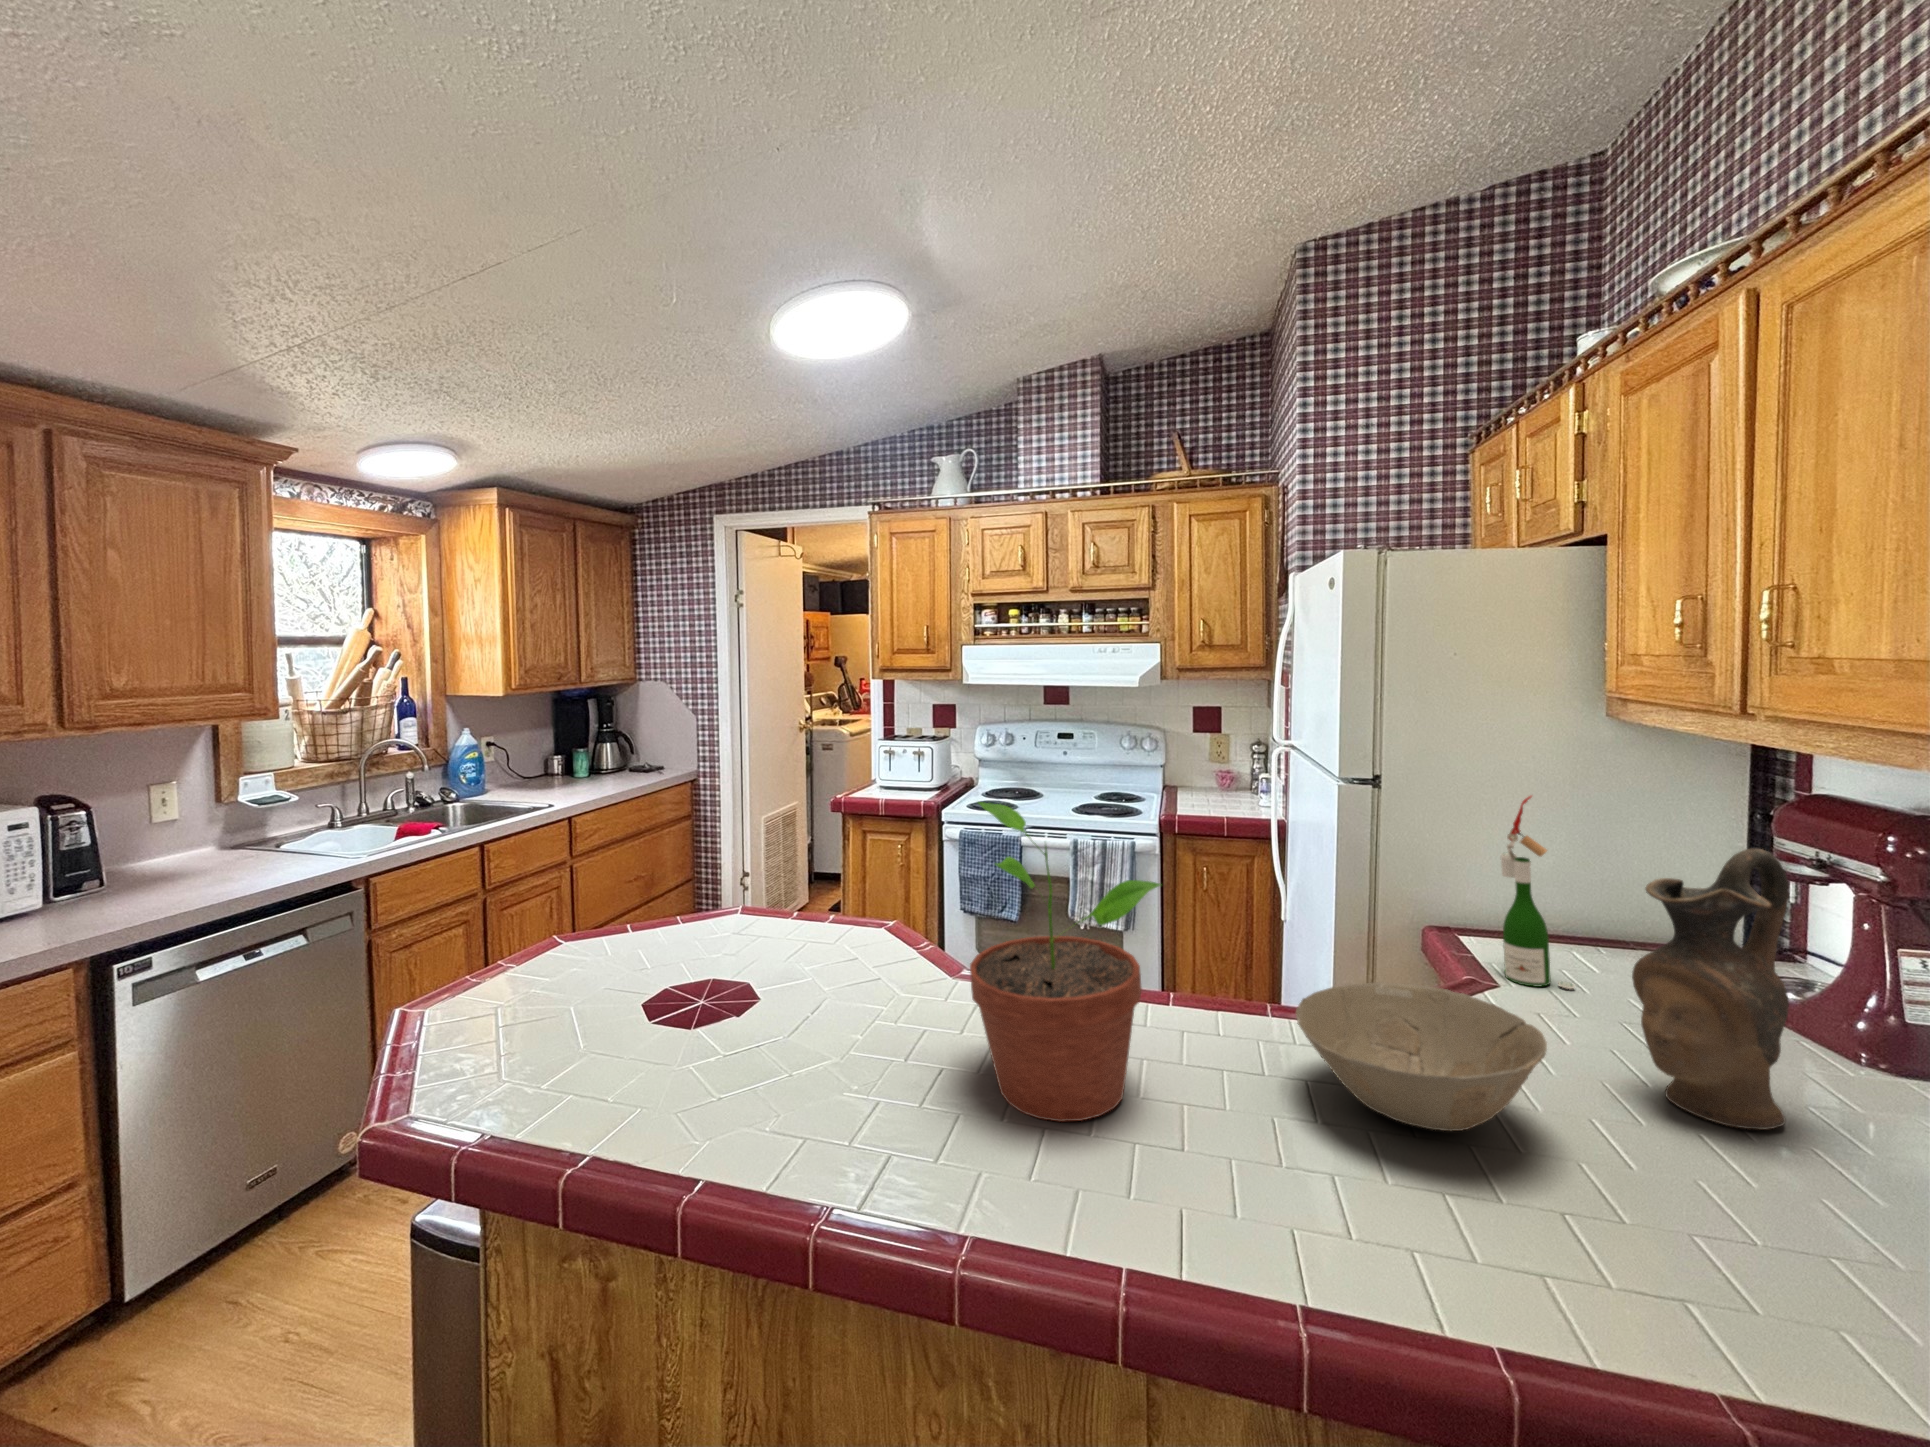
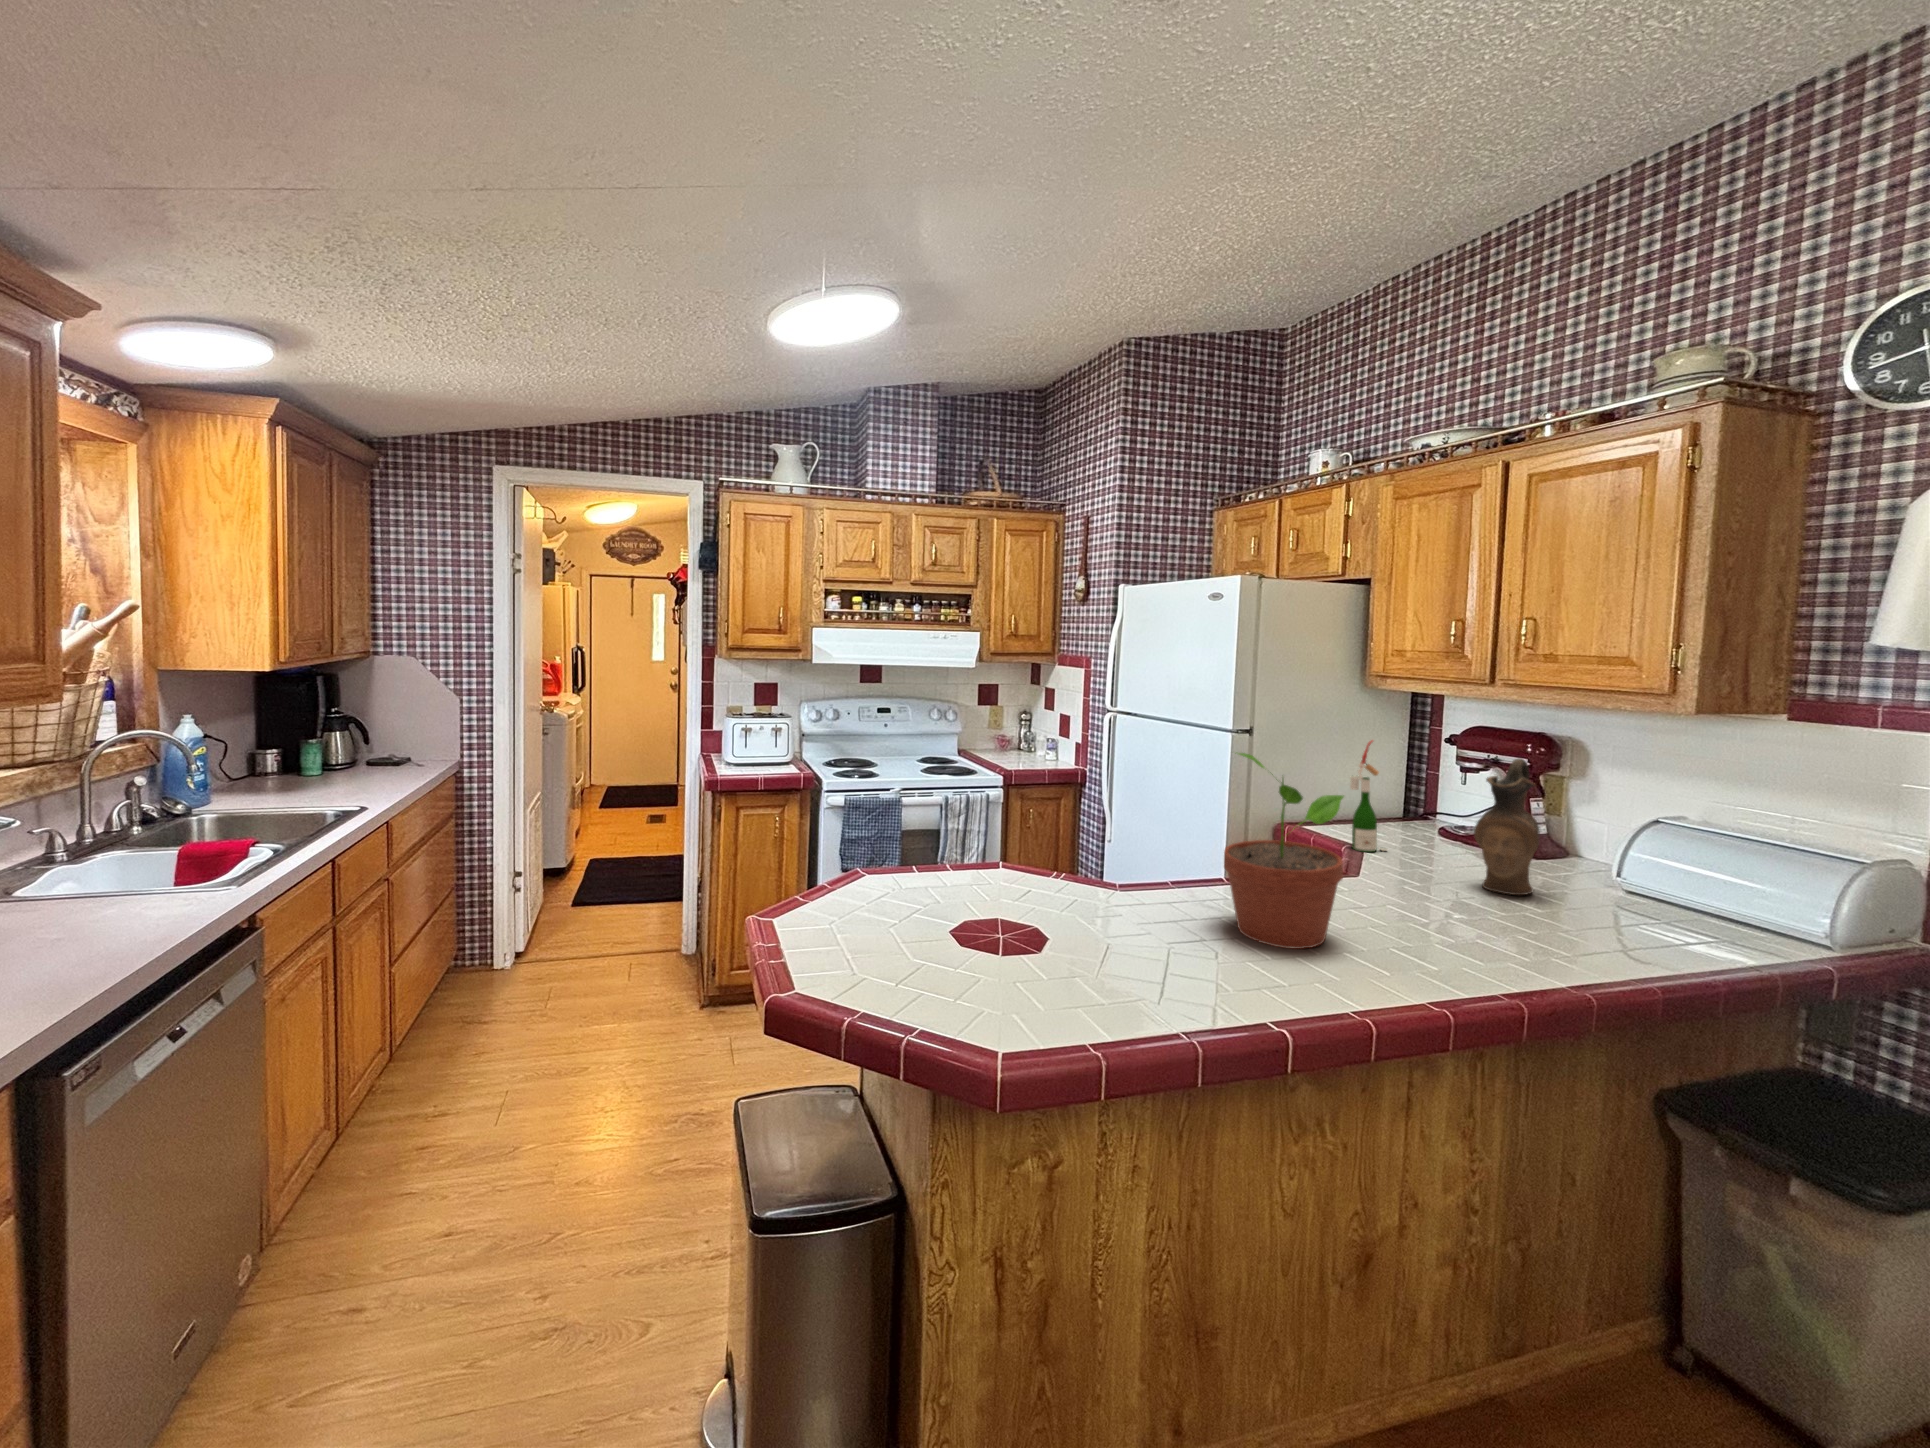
bowl: present [1296,982,1547,1131] -> none [1361,847,1499,916]

